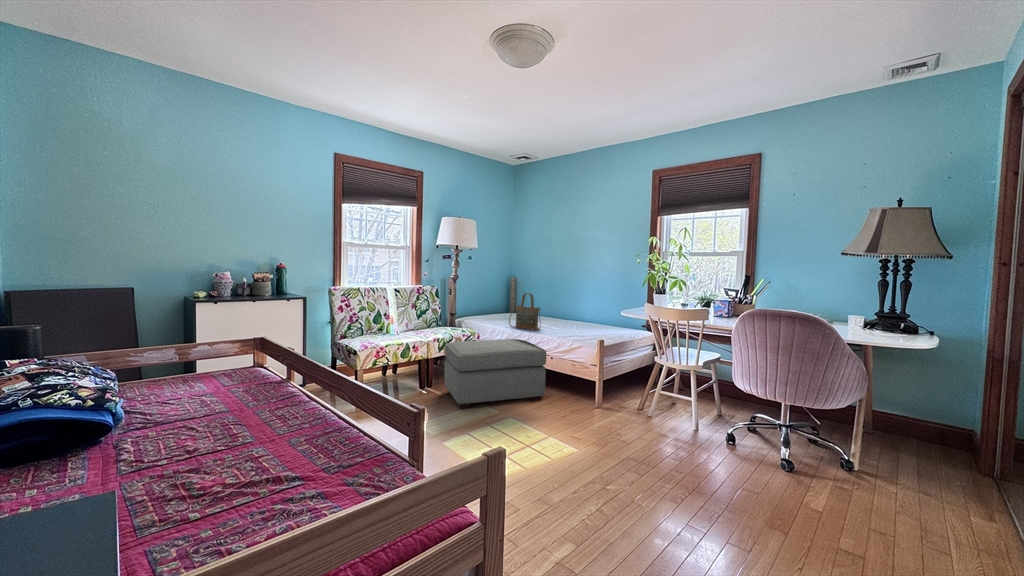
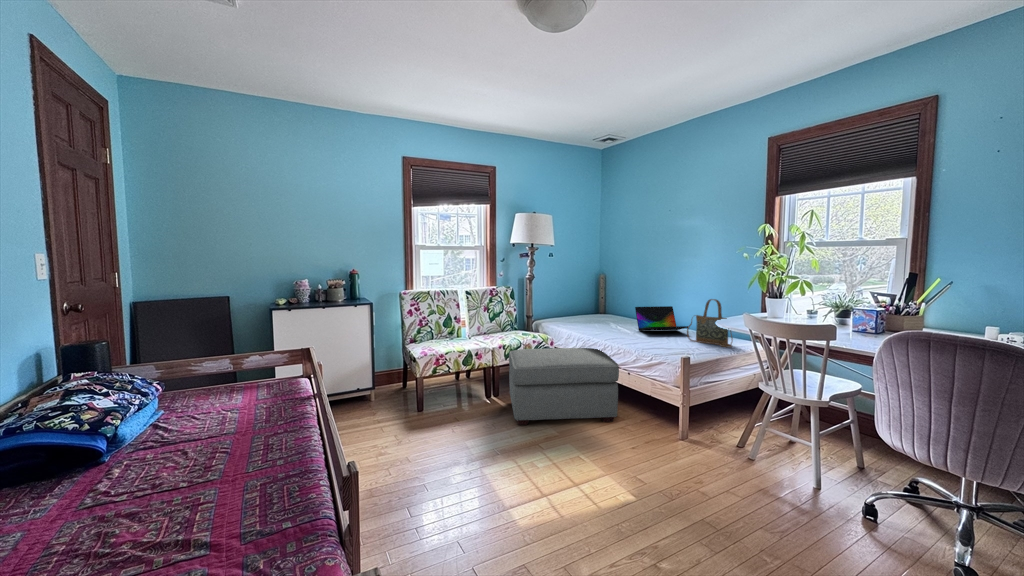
handbag: present [509,293,541,330] -> present [687,299,733,347]
laptop: none [550,304,595,326] -> present [635,306,688,331]

